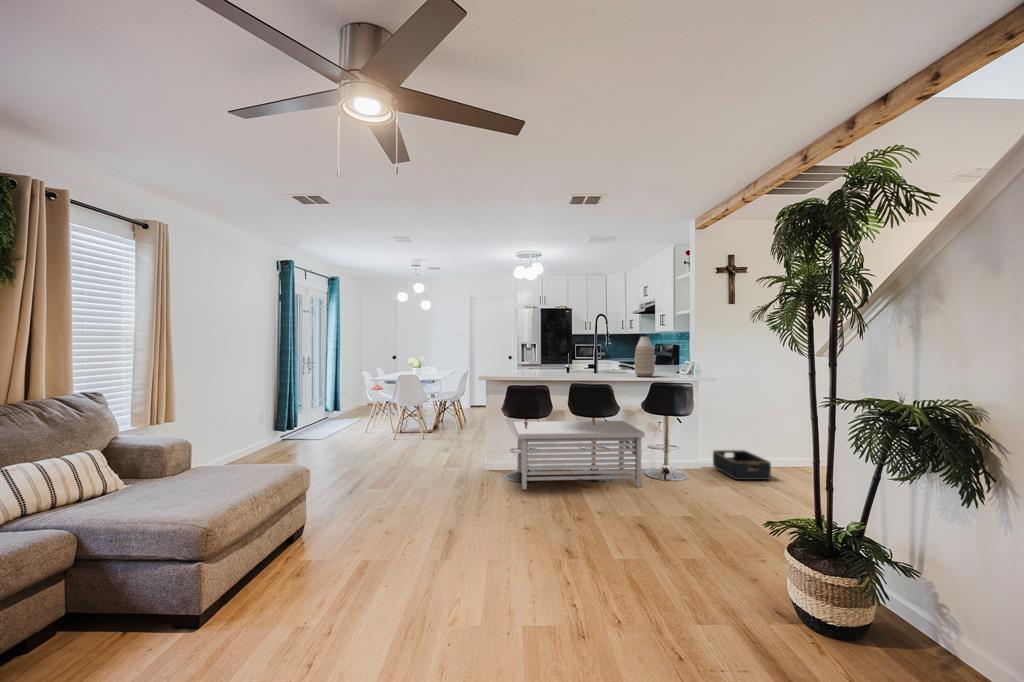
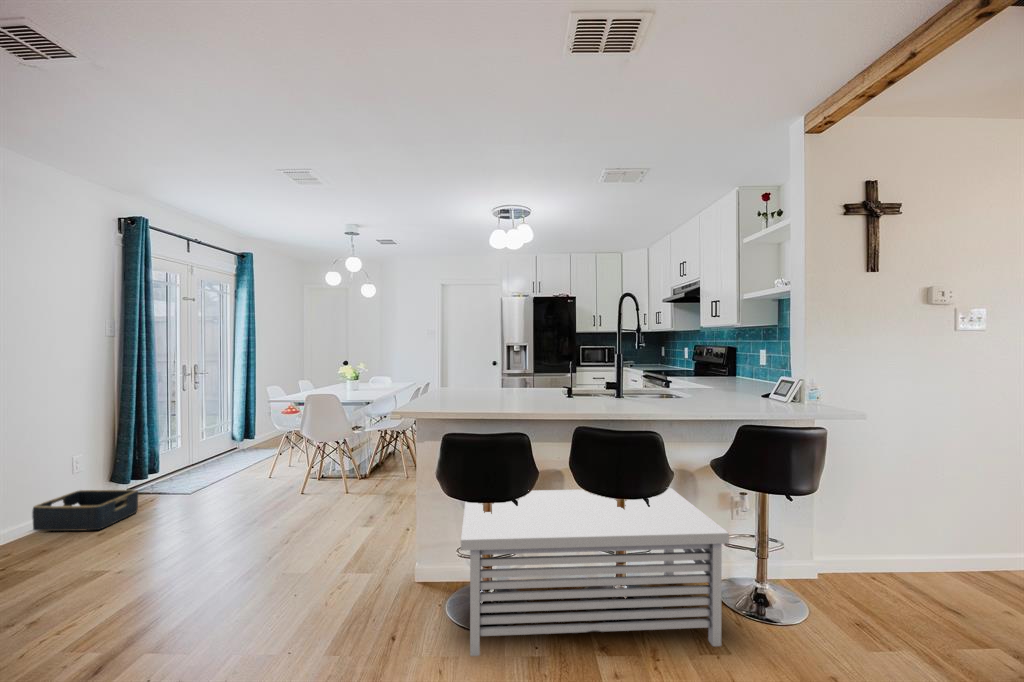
vase: present [635,337,655,377] -> none [695,332,735,410]
basket: present [713,450,771,480] -> present [32,490,138,531]

